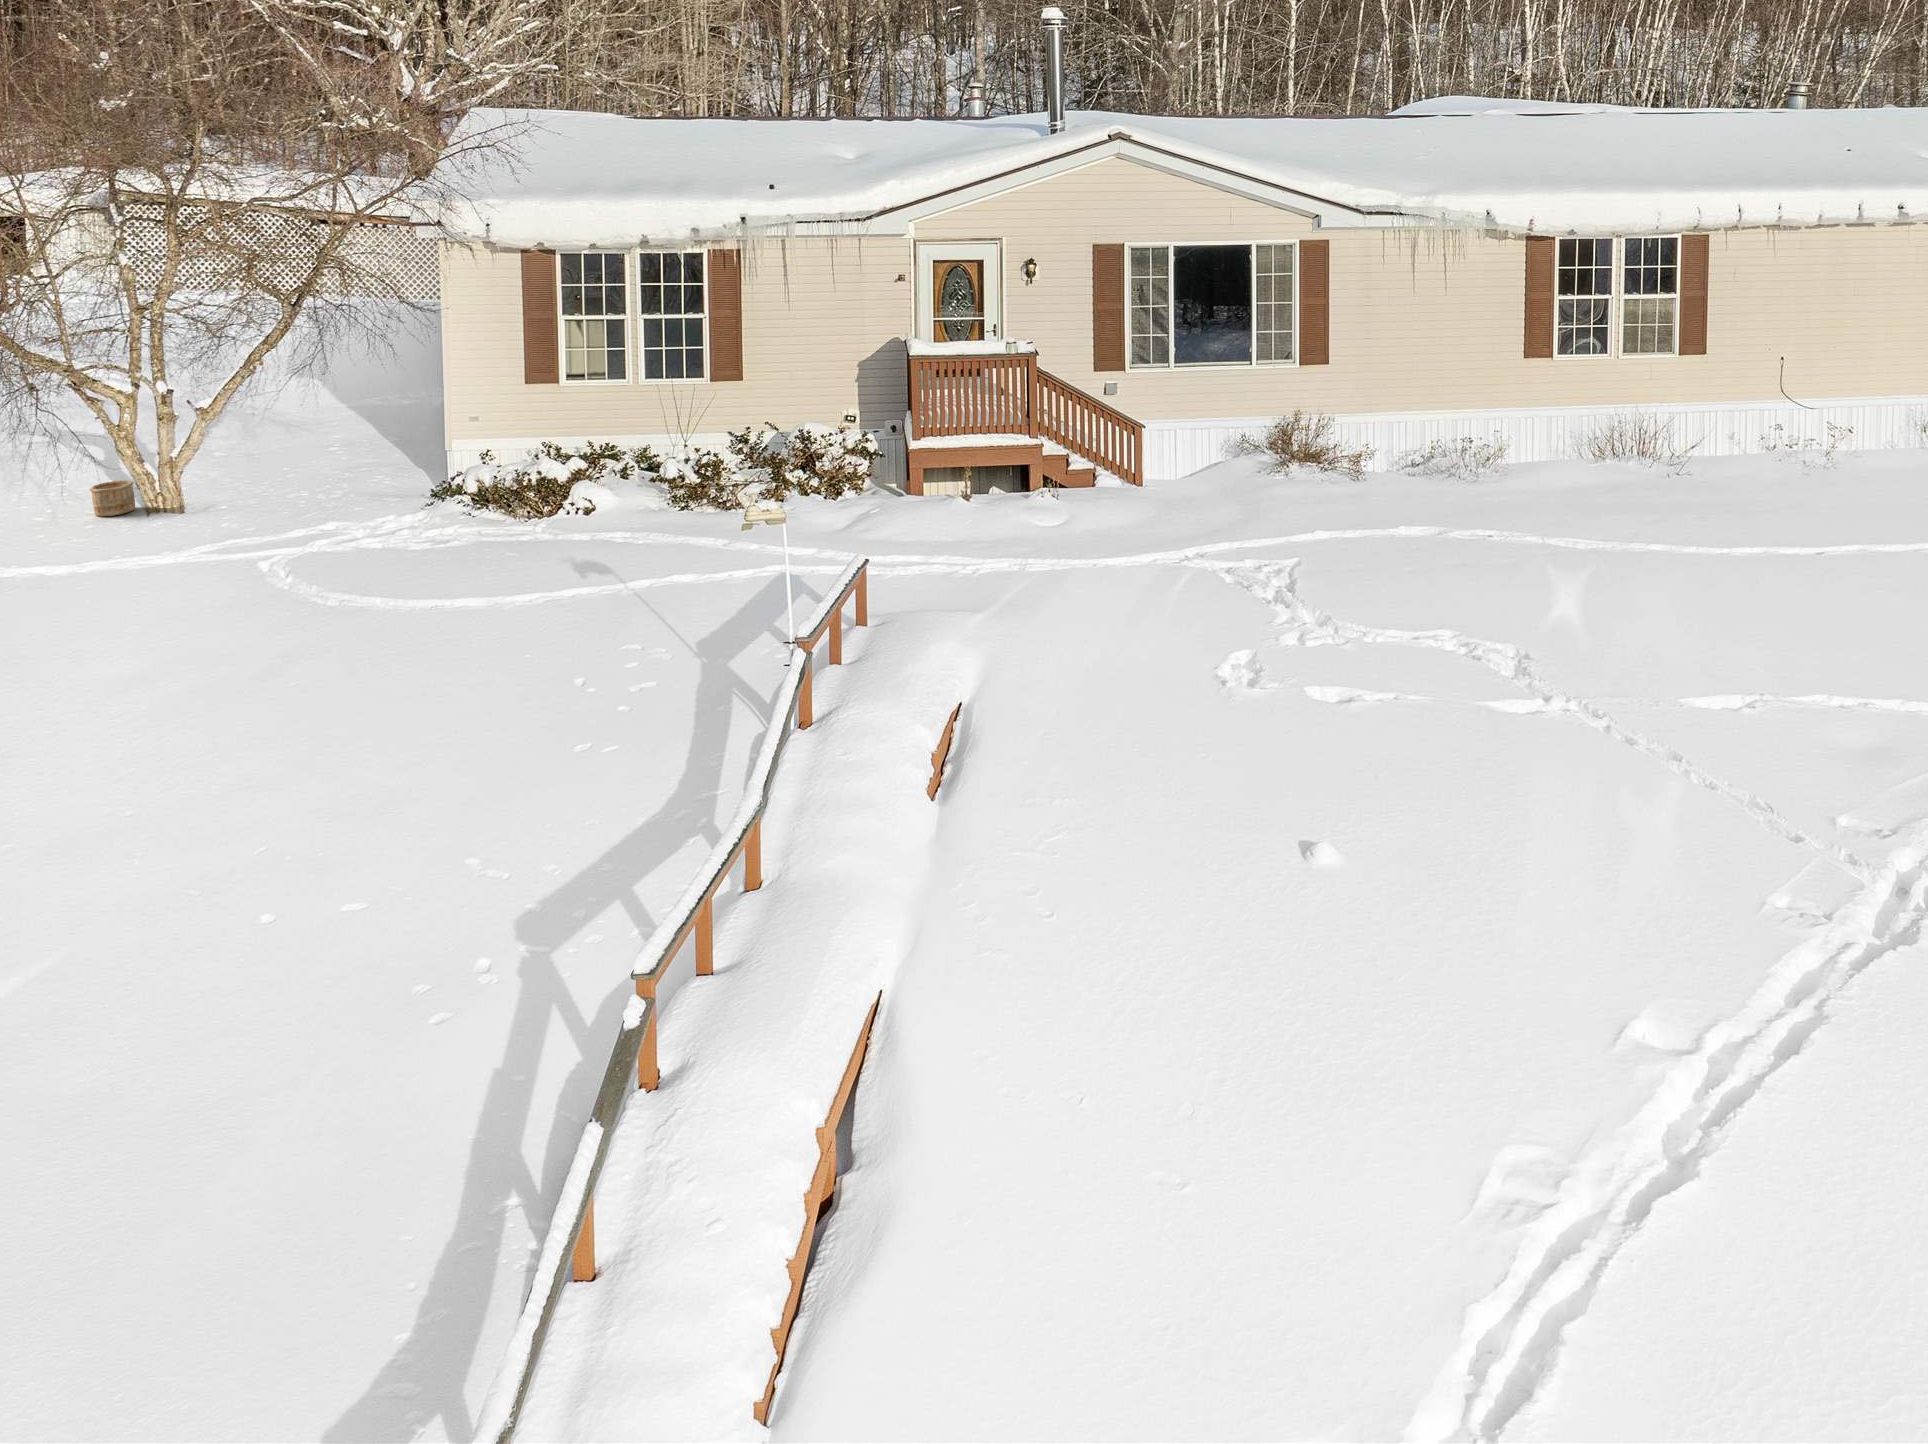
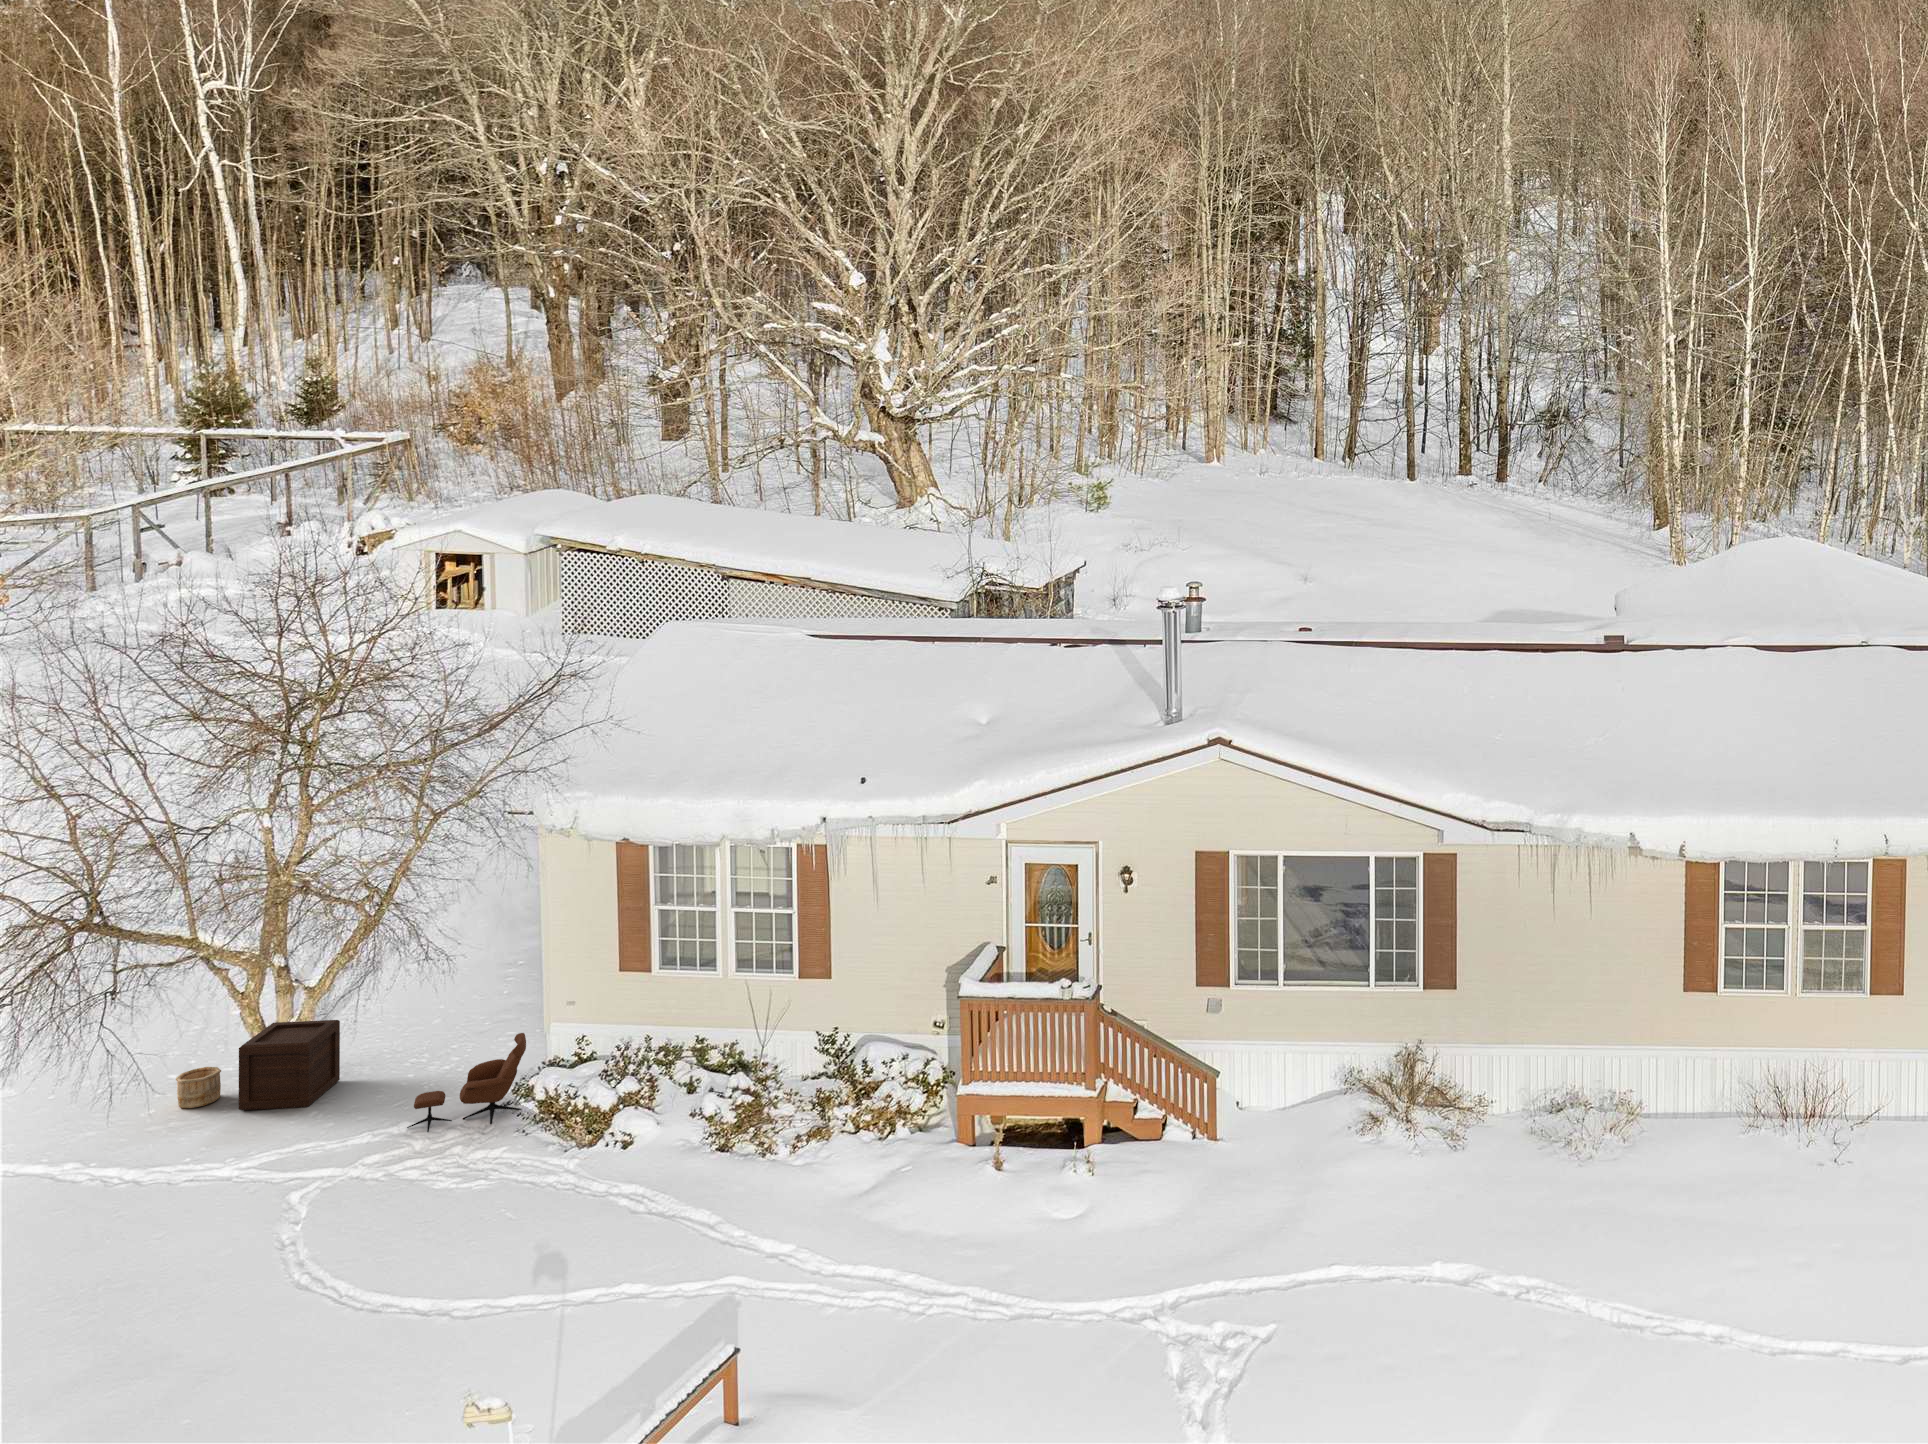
lounge chair: none [357,428,463,516] -> present [407,1033,526,1132]
wooden crate: none [159,434,252,514] -> present [239,1020,340,1110]

